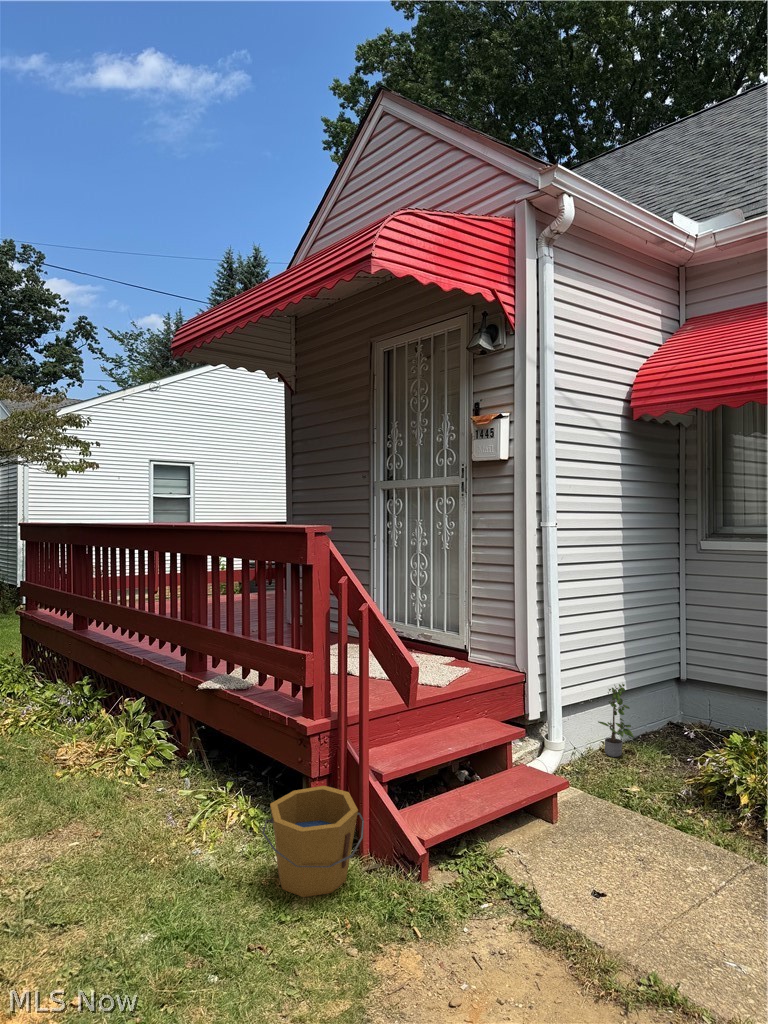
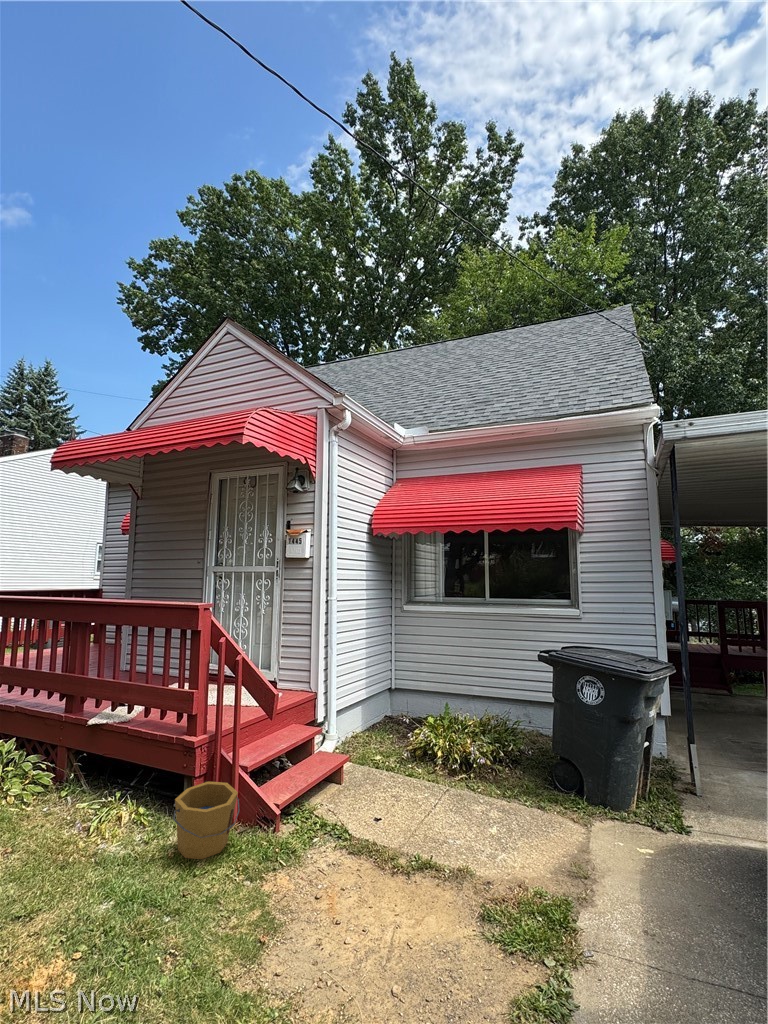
potted plant: present [598,684,634,757] -> none [354,693,375,741]

